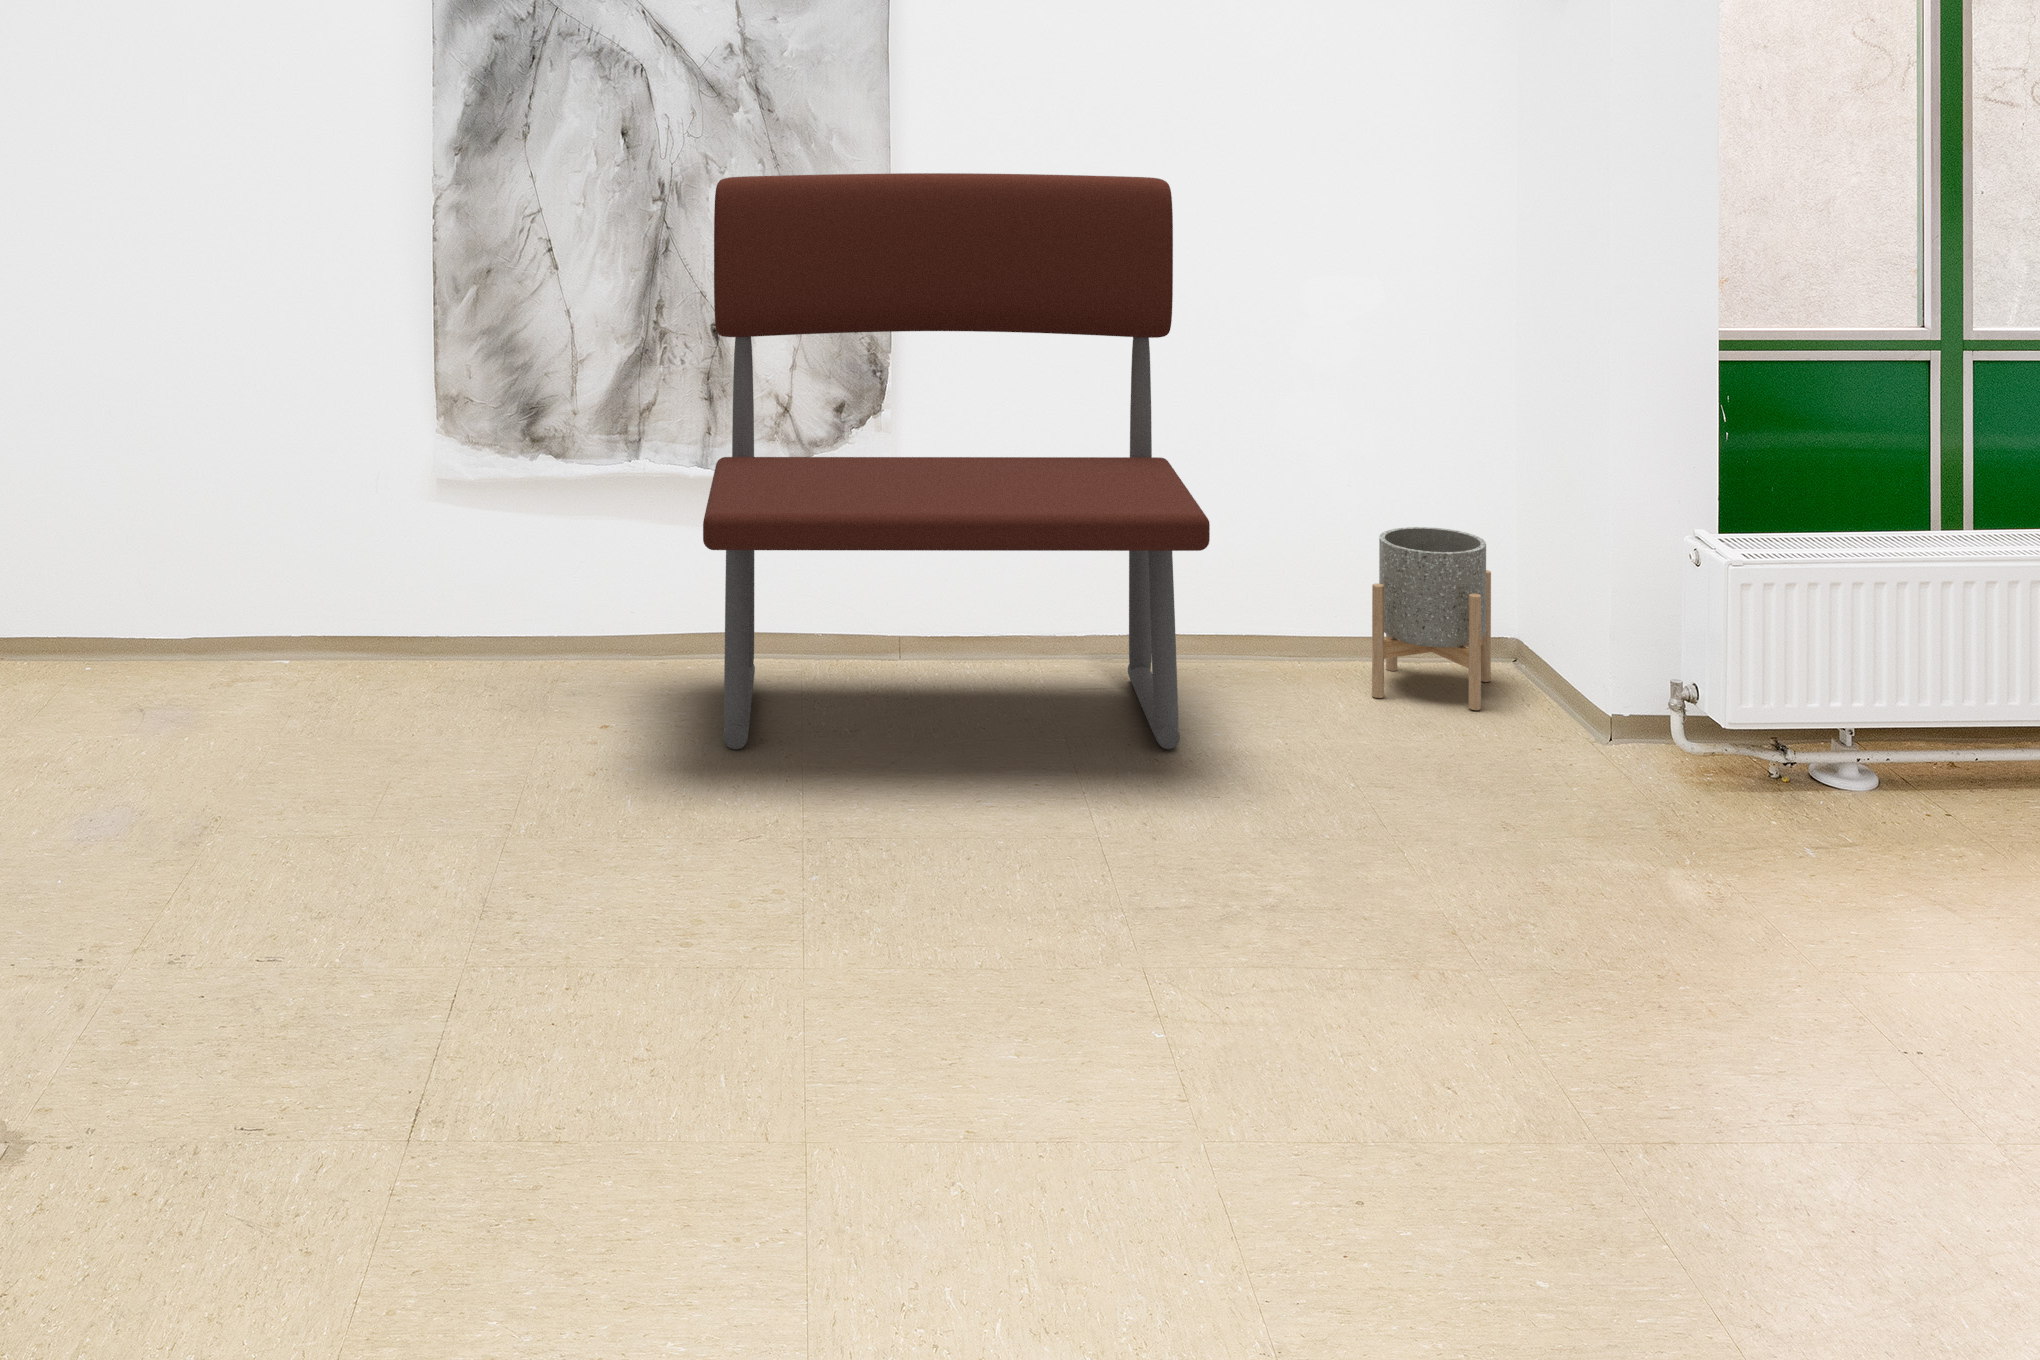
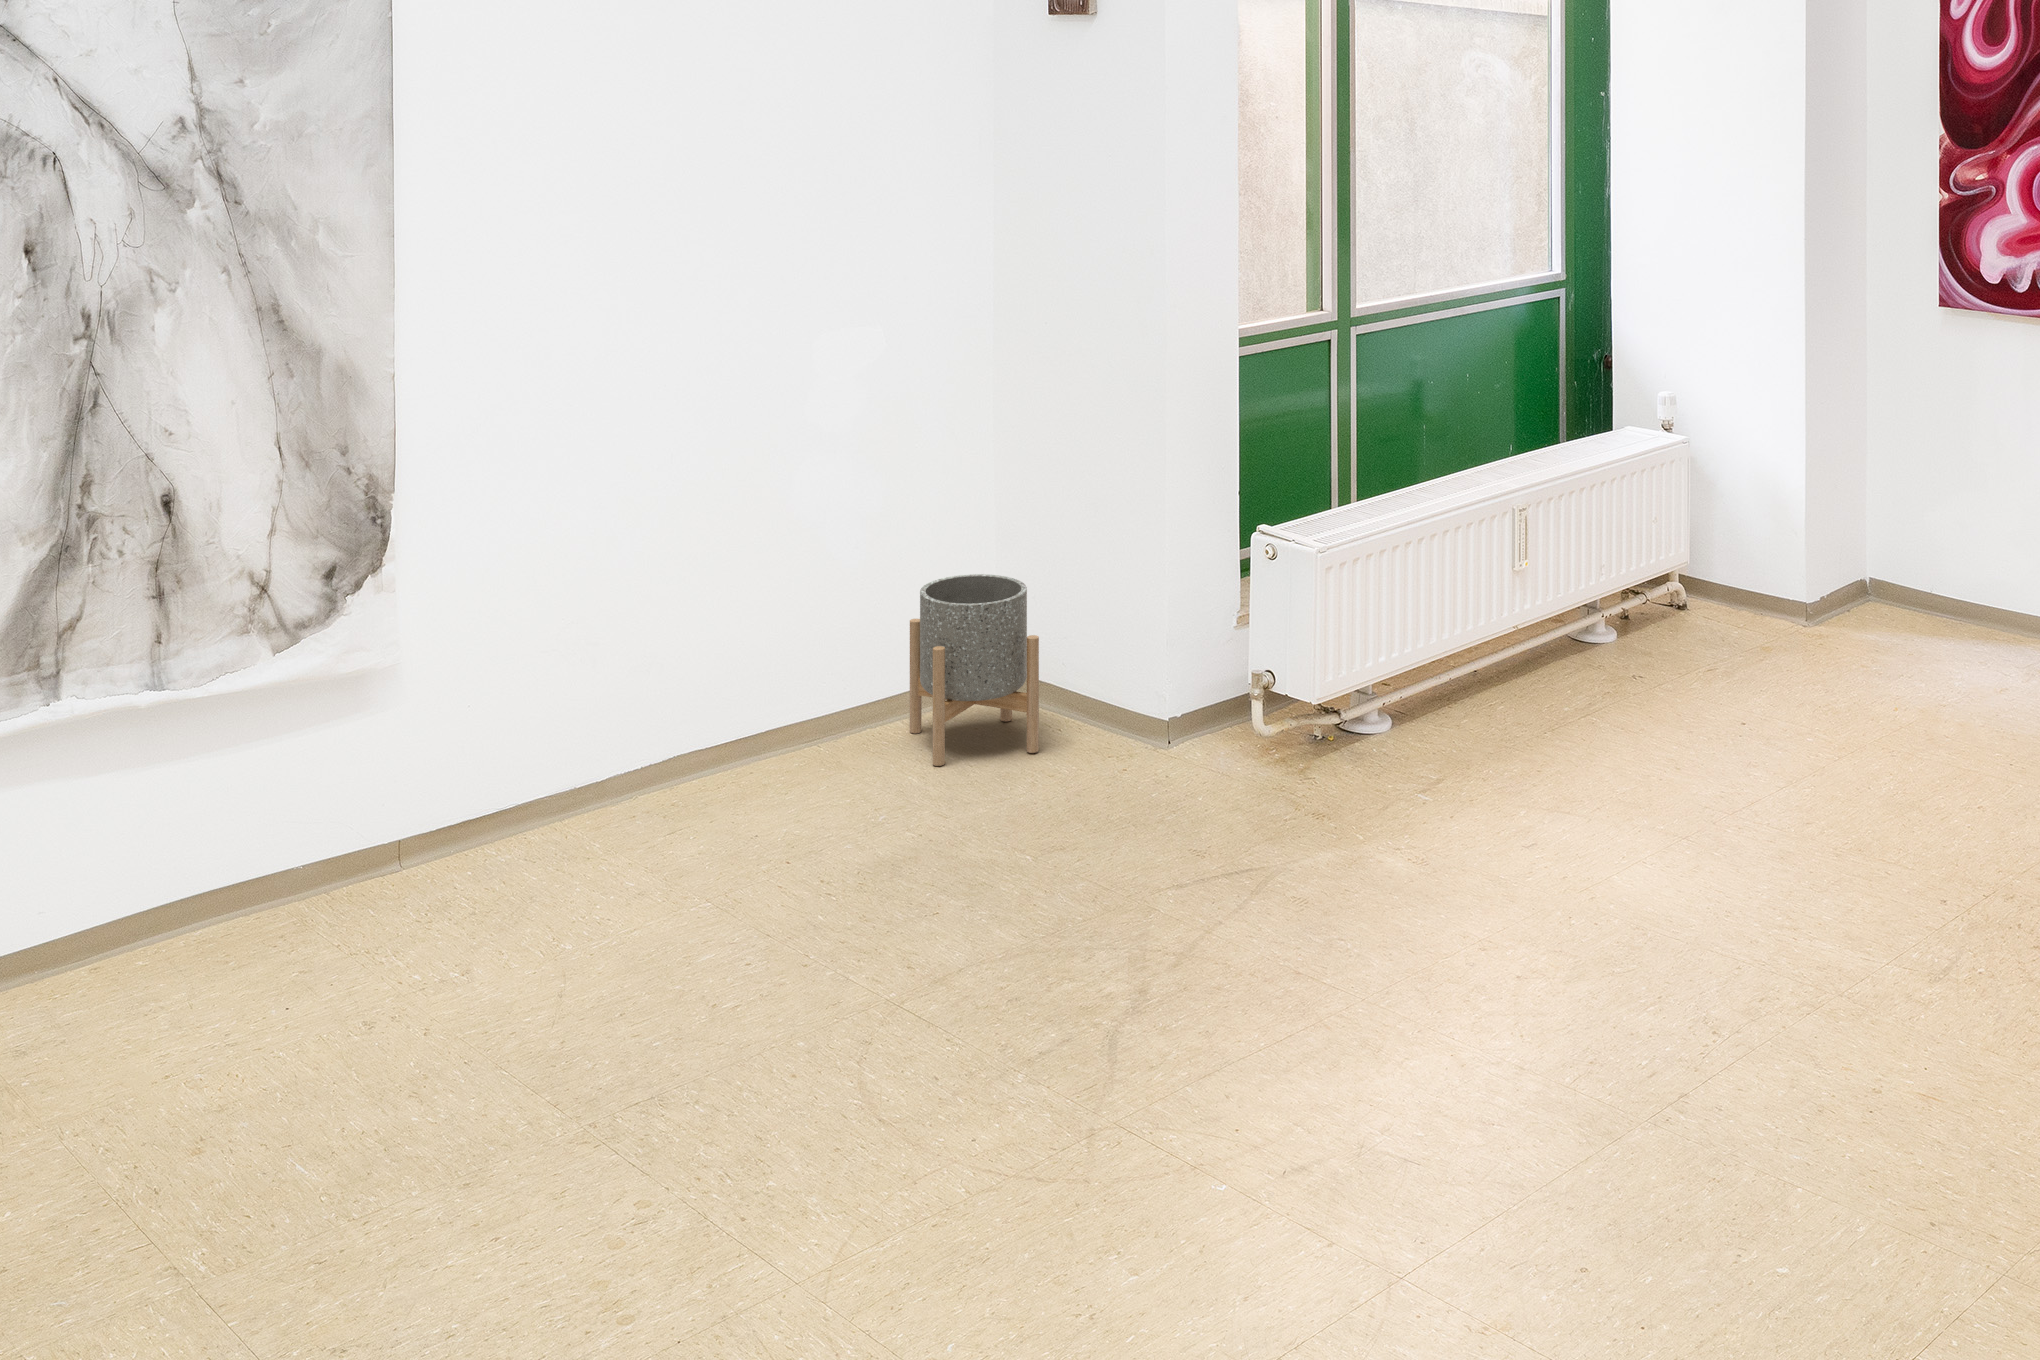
bench: present [703,173,1210,749] -> none [199,244,896,1052]

